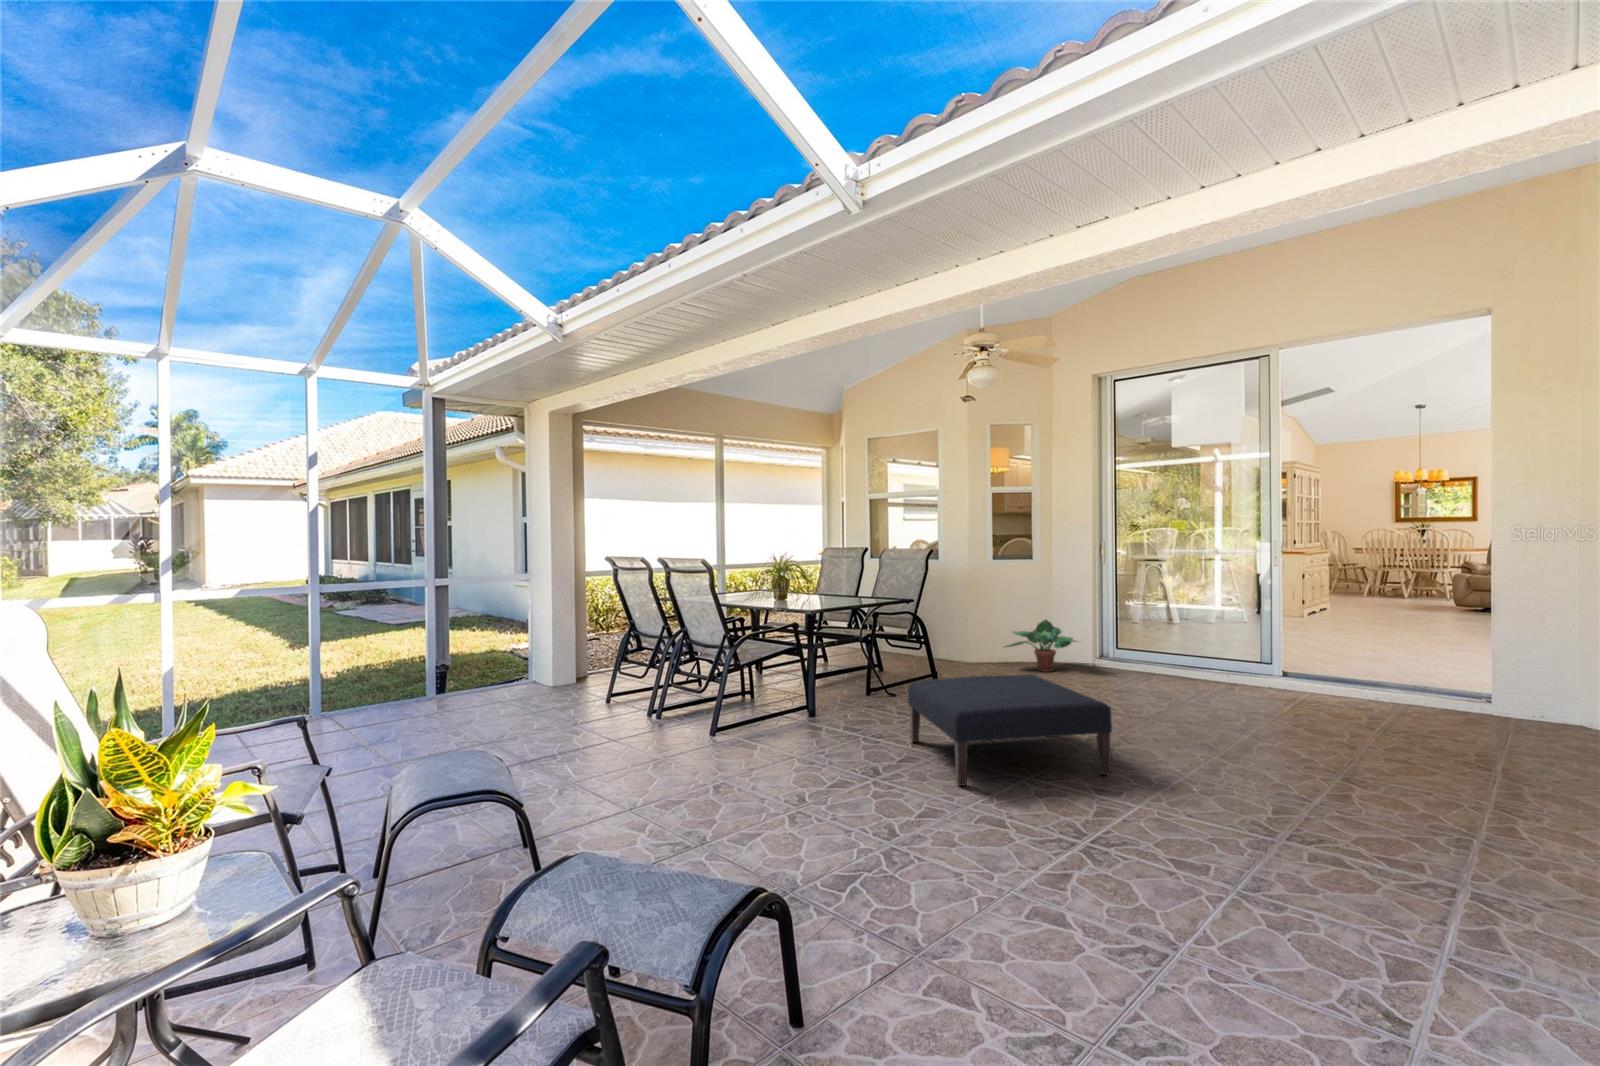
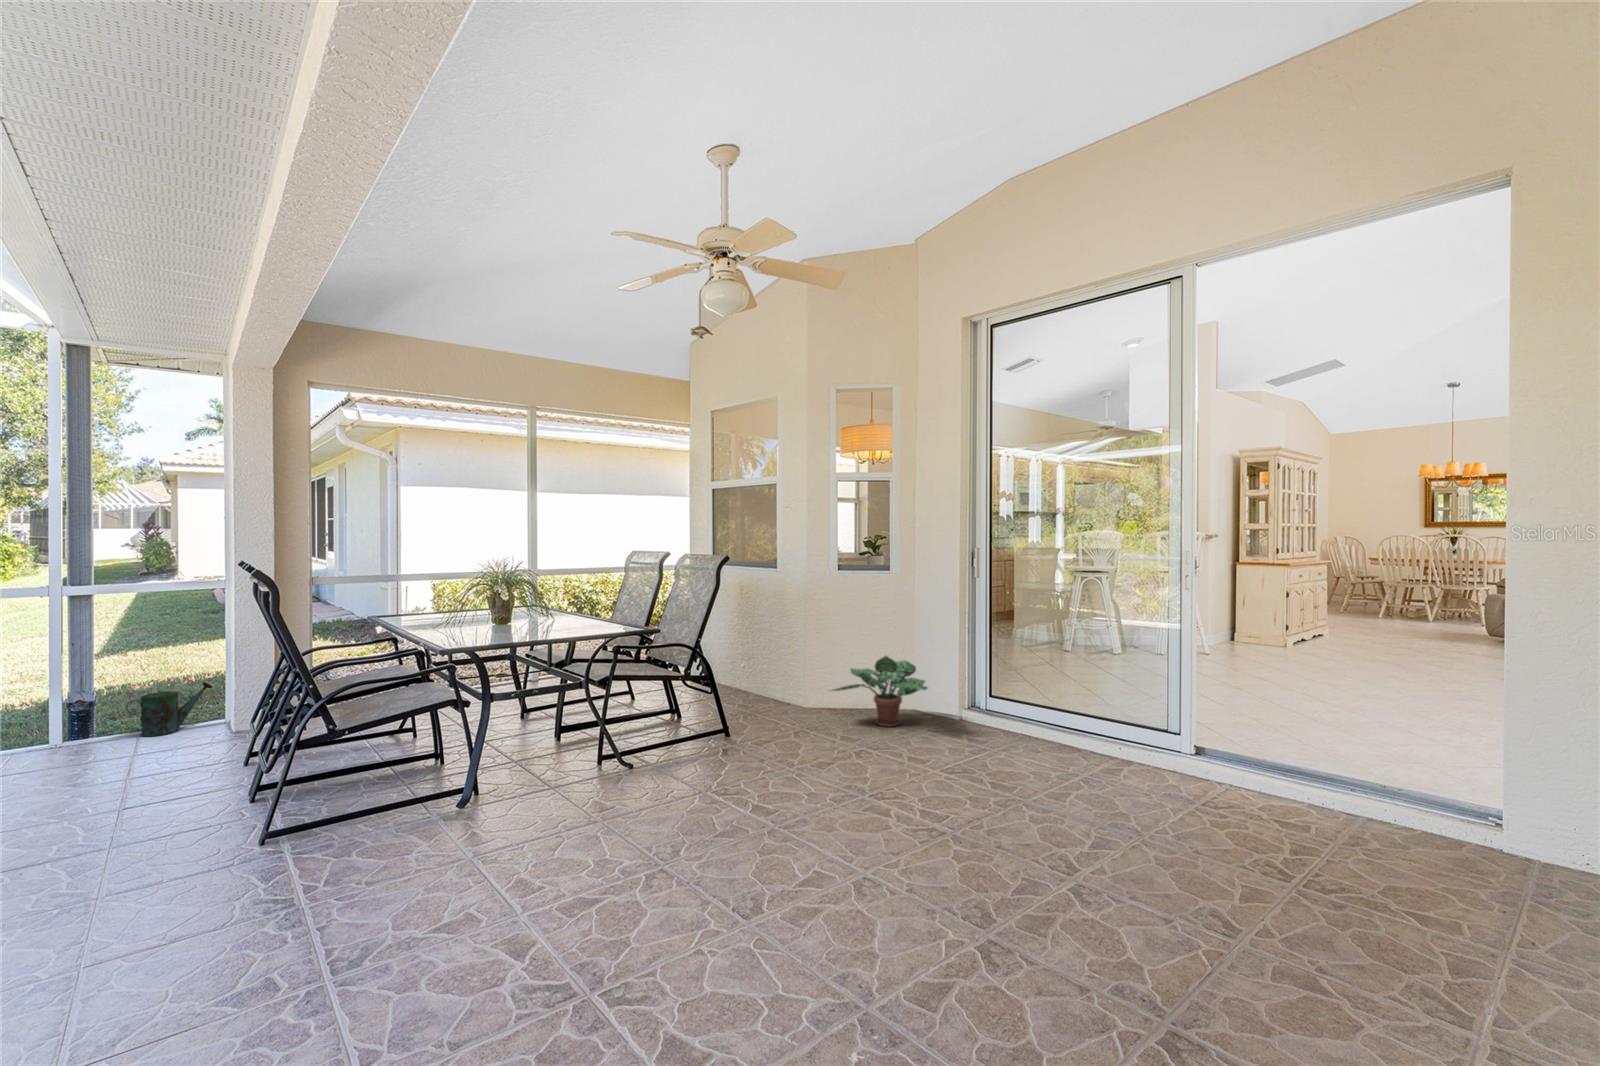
watering can: none [490,652,538,692] -> present [126,682,212,737]
ottoman: present [908,675,1112,786] -> none [446,768,753,1006]

